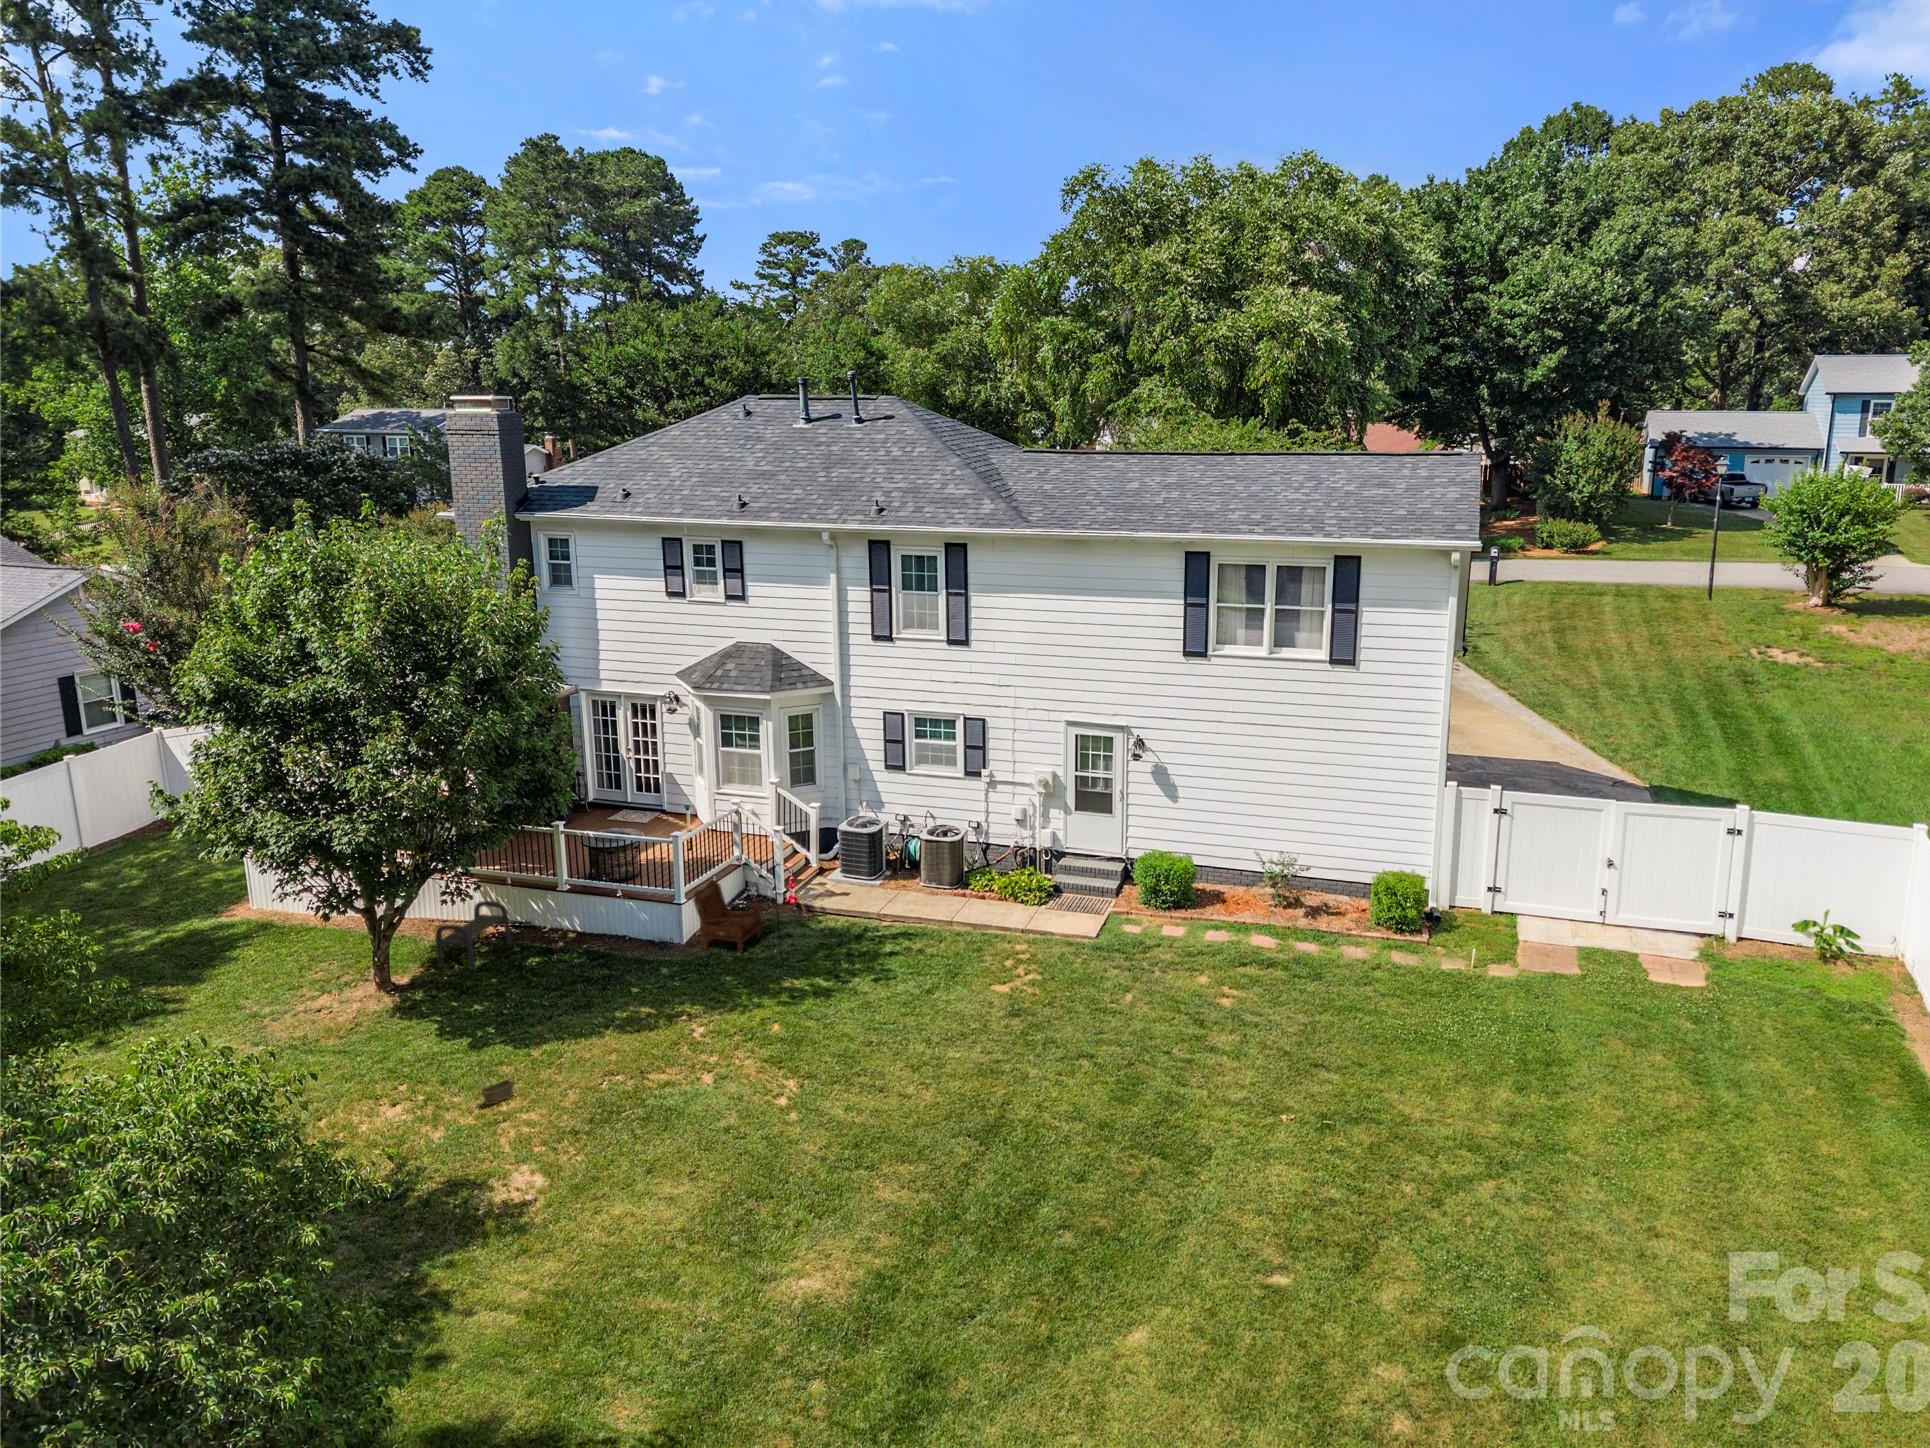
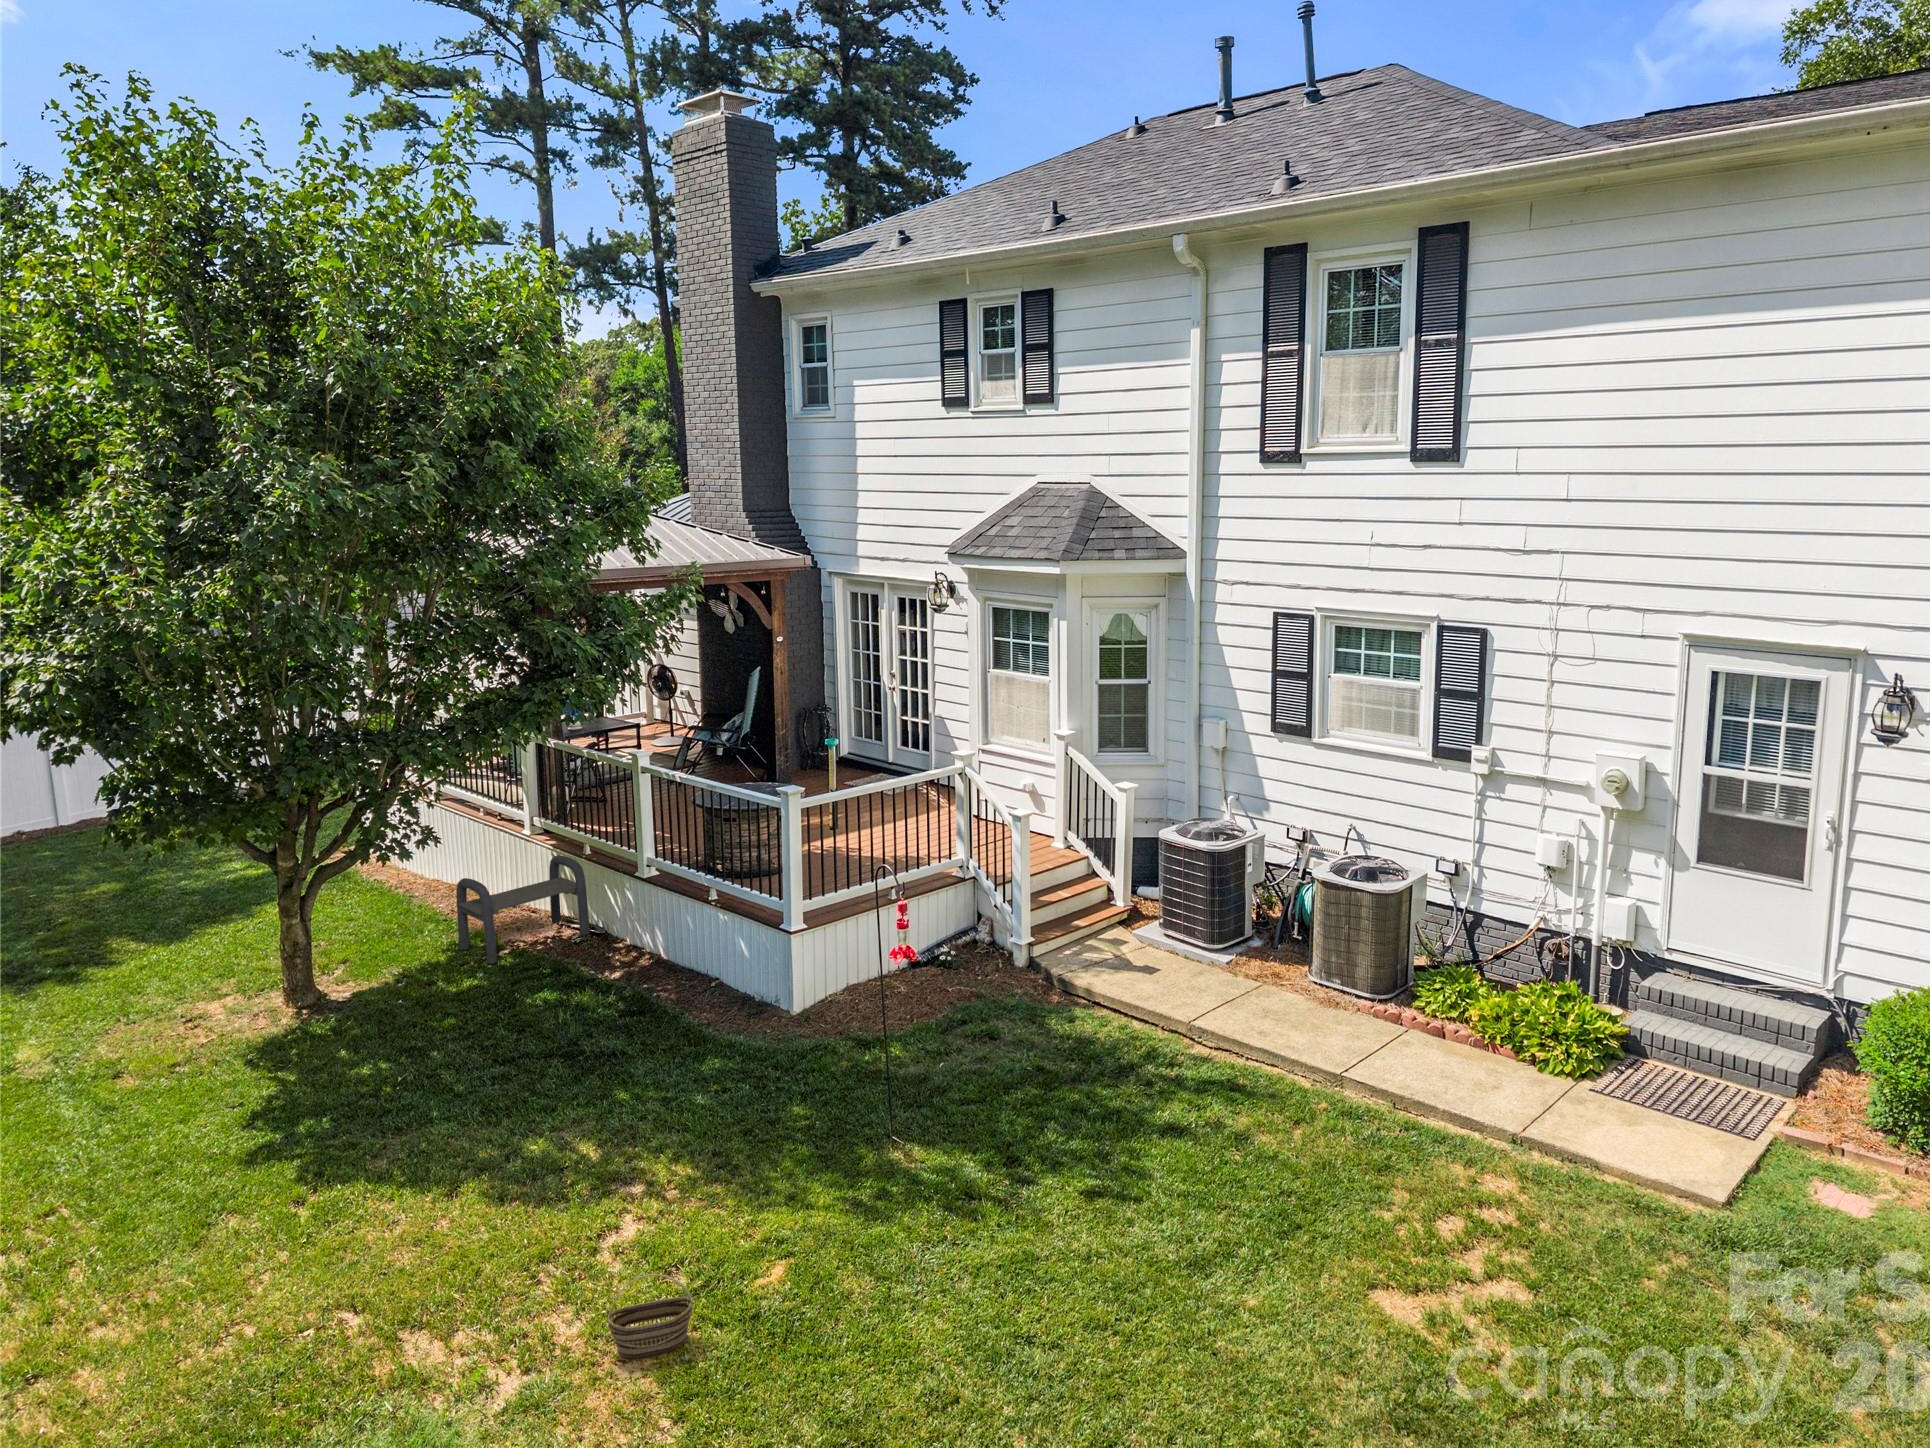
armchair: present [693,881,763,954] -> none [814,880,946,1035]
potted plant: present [542,927,567,953] -> none [595,911,648,962]
basket: present [481,1077,514,1105] -> present [608,1274,693,1359]

